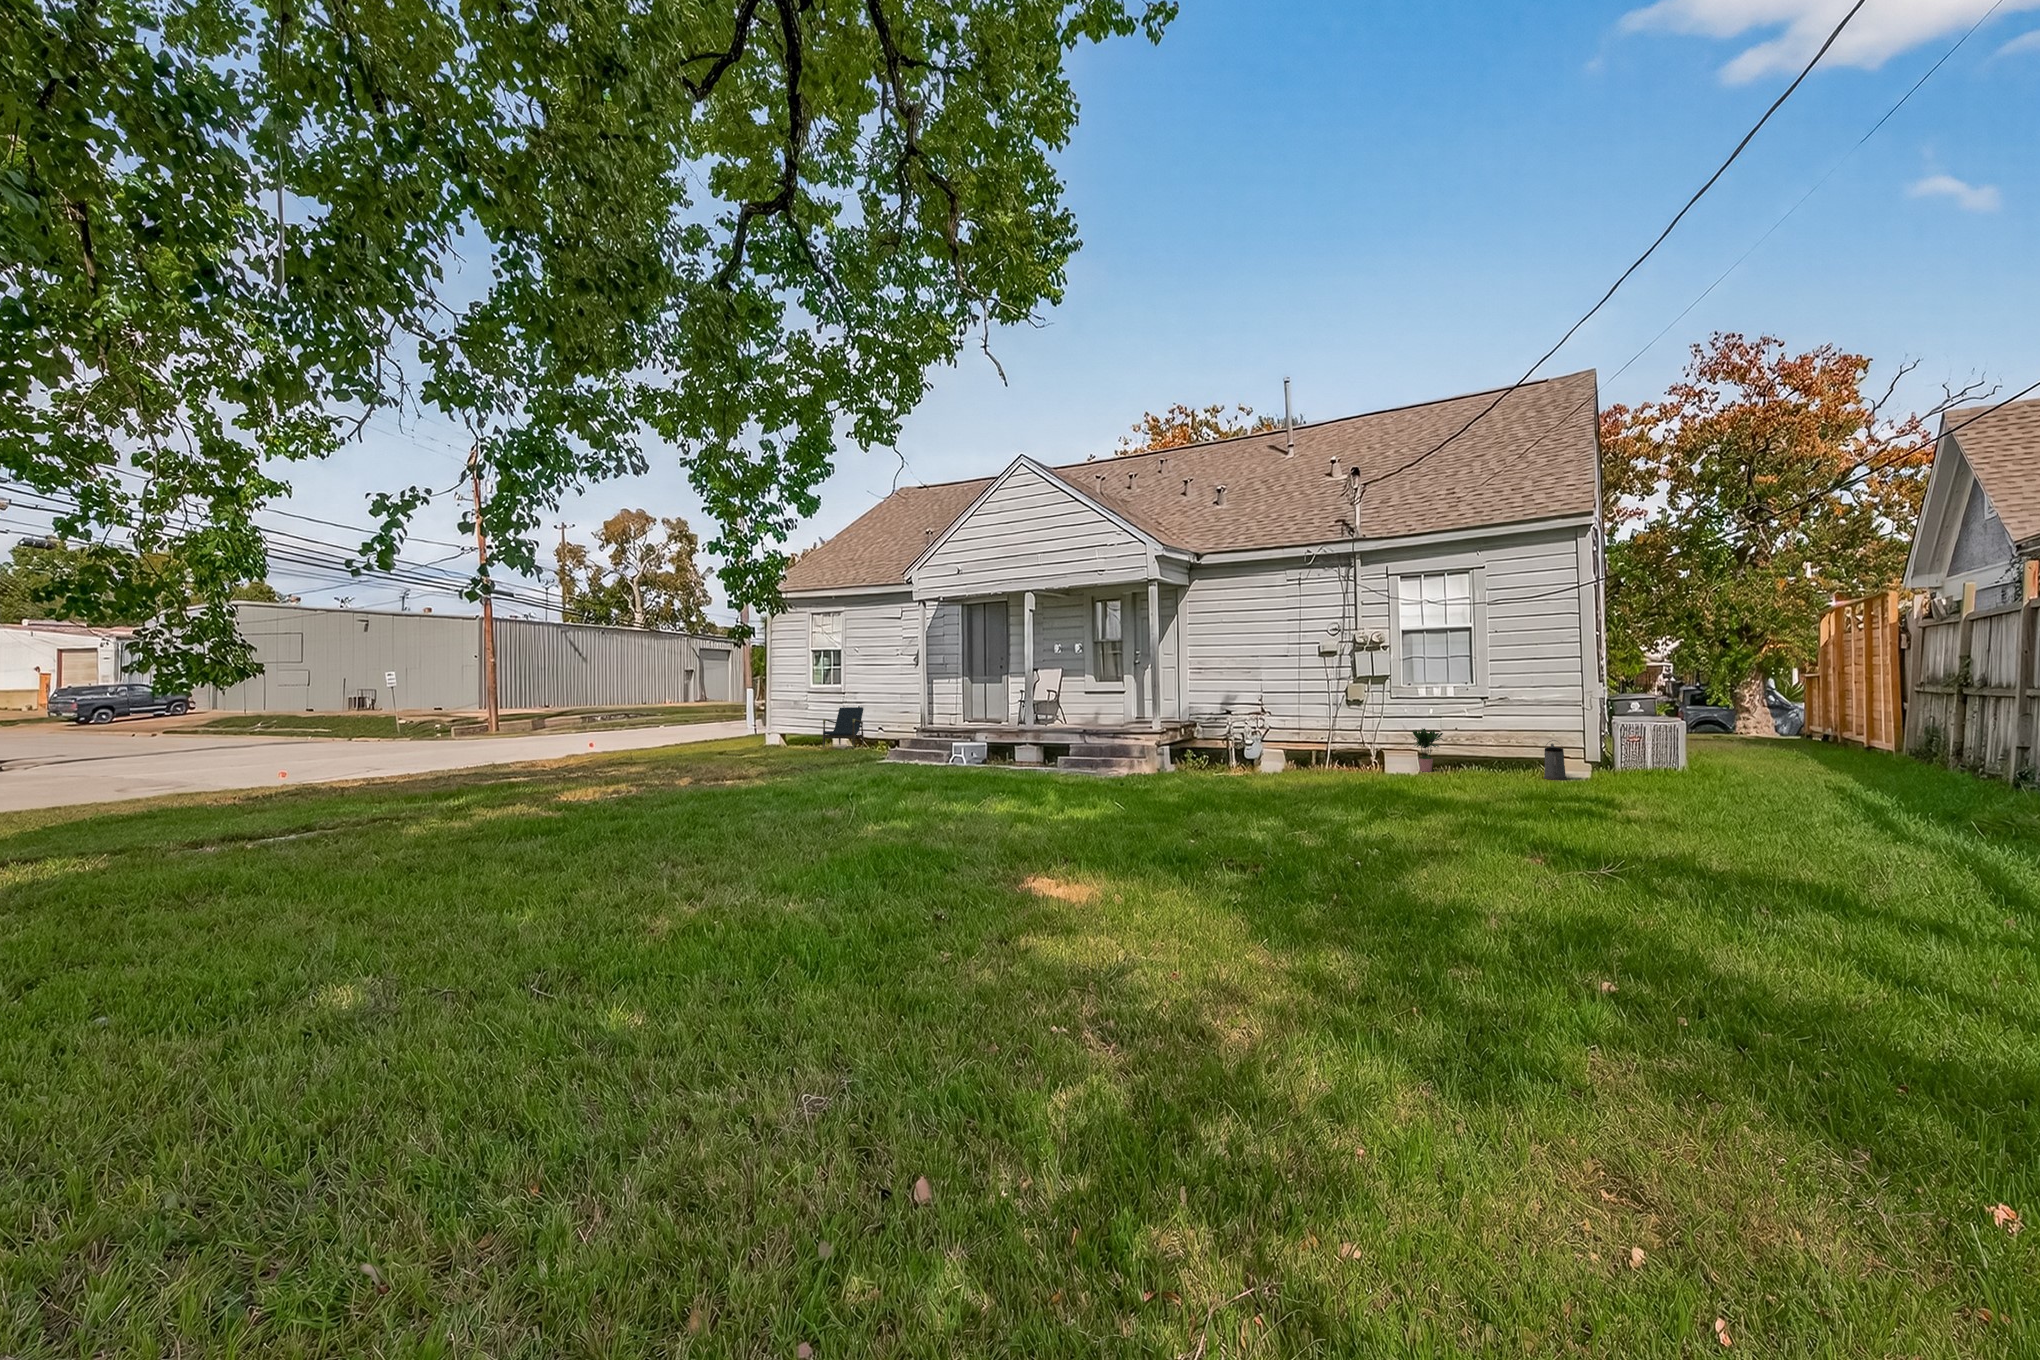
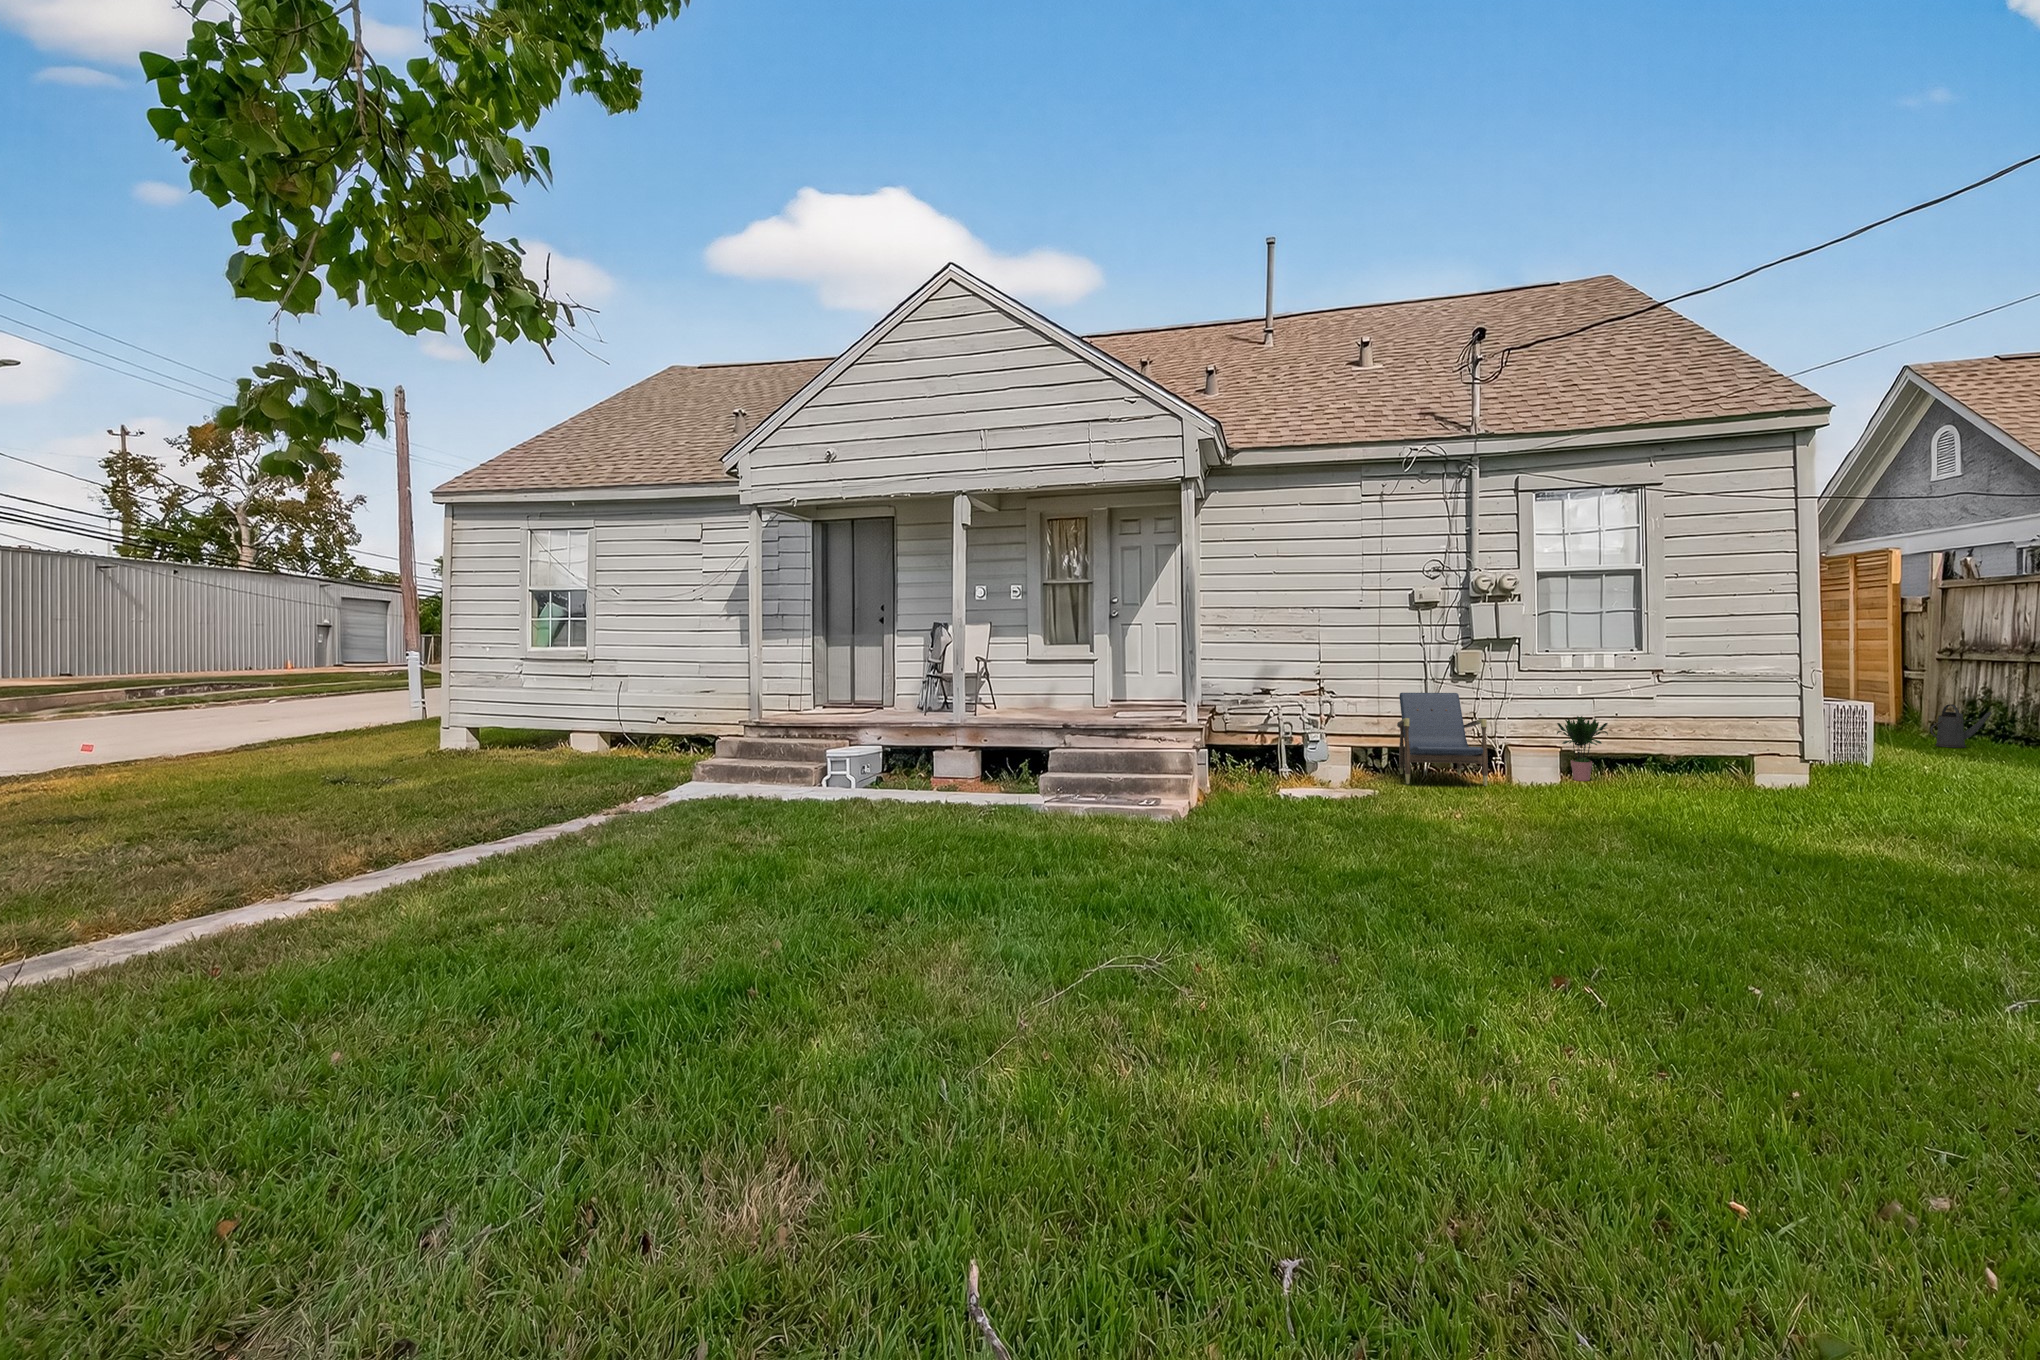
lounge chair: present [823,707,864,748] -> present [1397,693,1488,786]
watering can: present [1544,740,1567,780] -> present [1930,705,1992,748]

